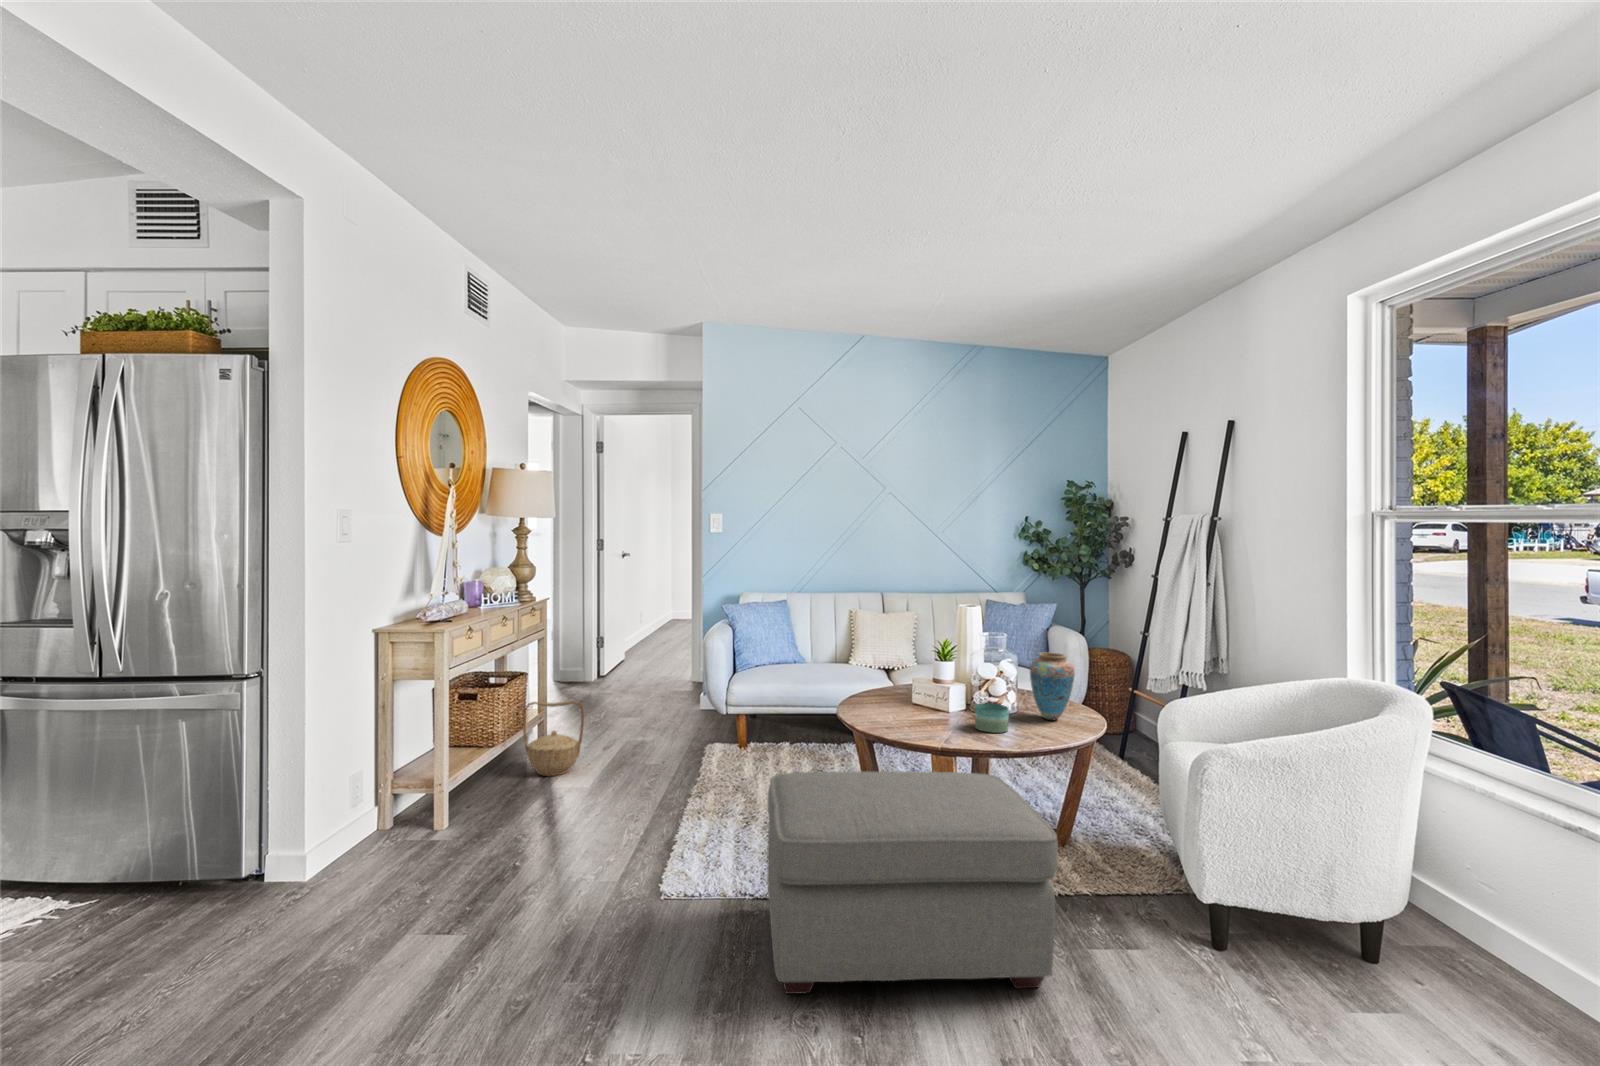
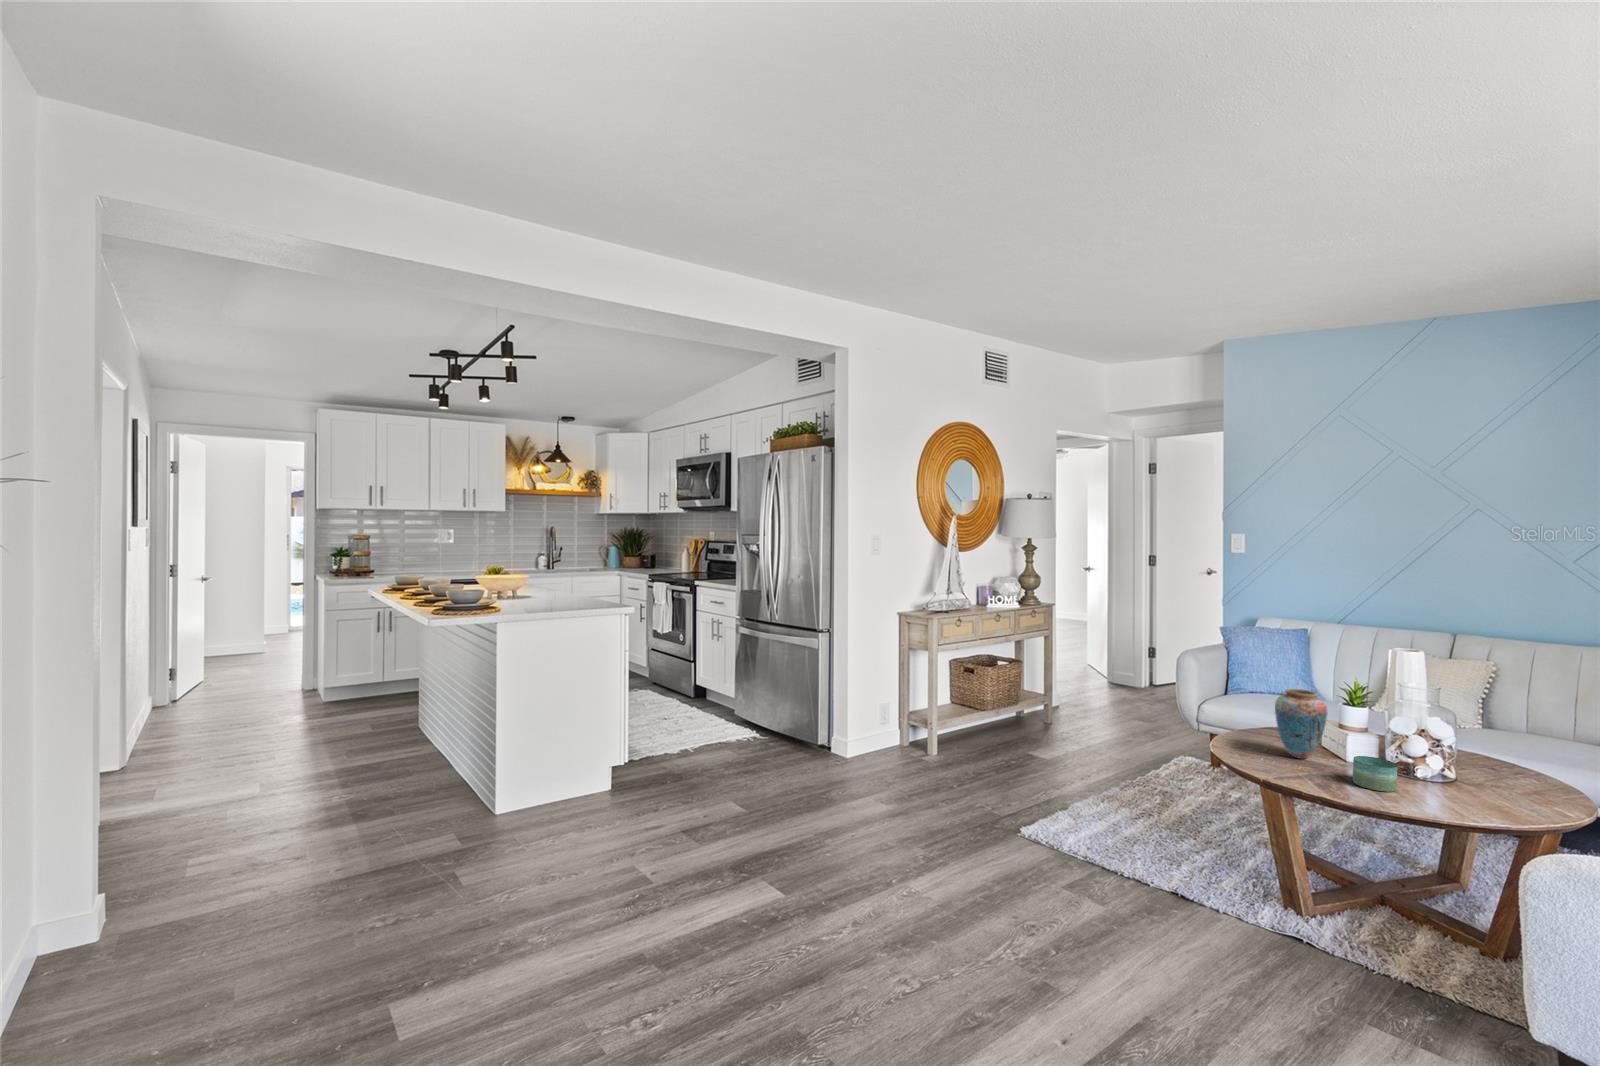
vase: present [1030,652,1075,720] -> present [1275,689,1327,759]
basket: present [523,701,584,776] -> none [1016,683,1059,744]
ottoman: present [767,772,1058,994] -> none [1024,762,1317,1011]

